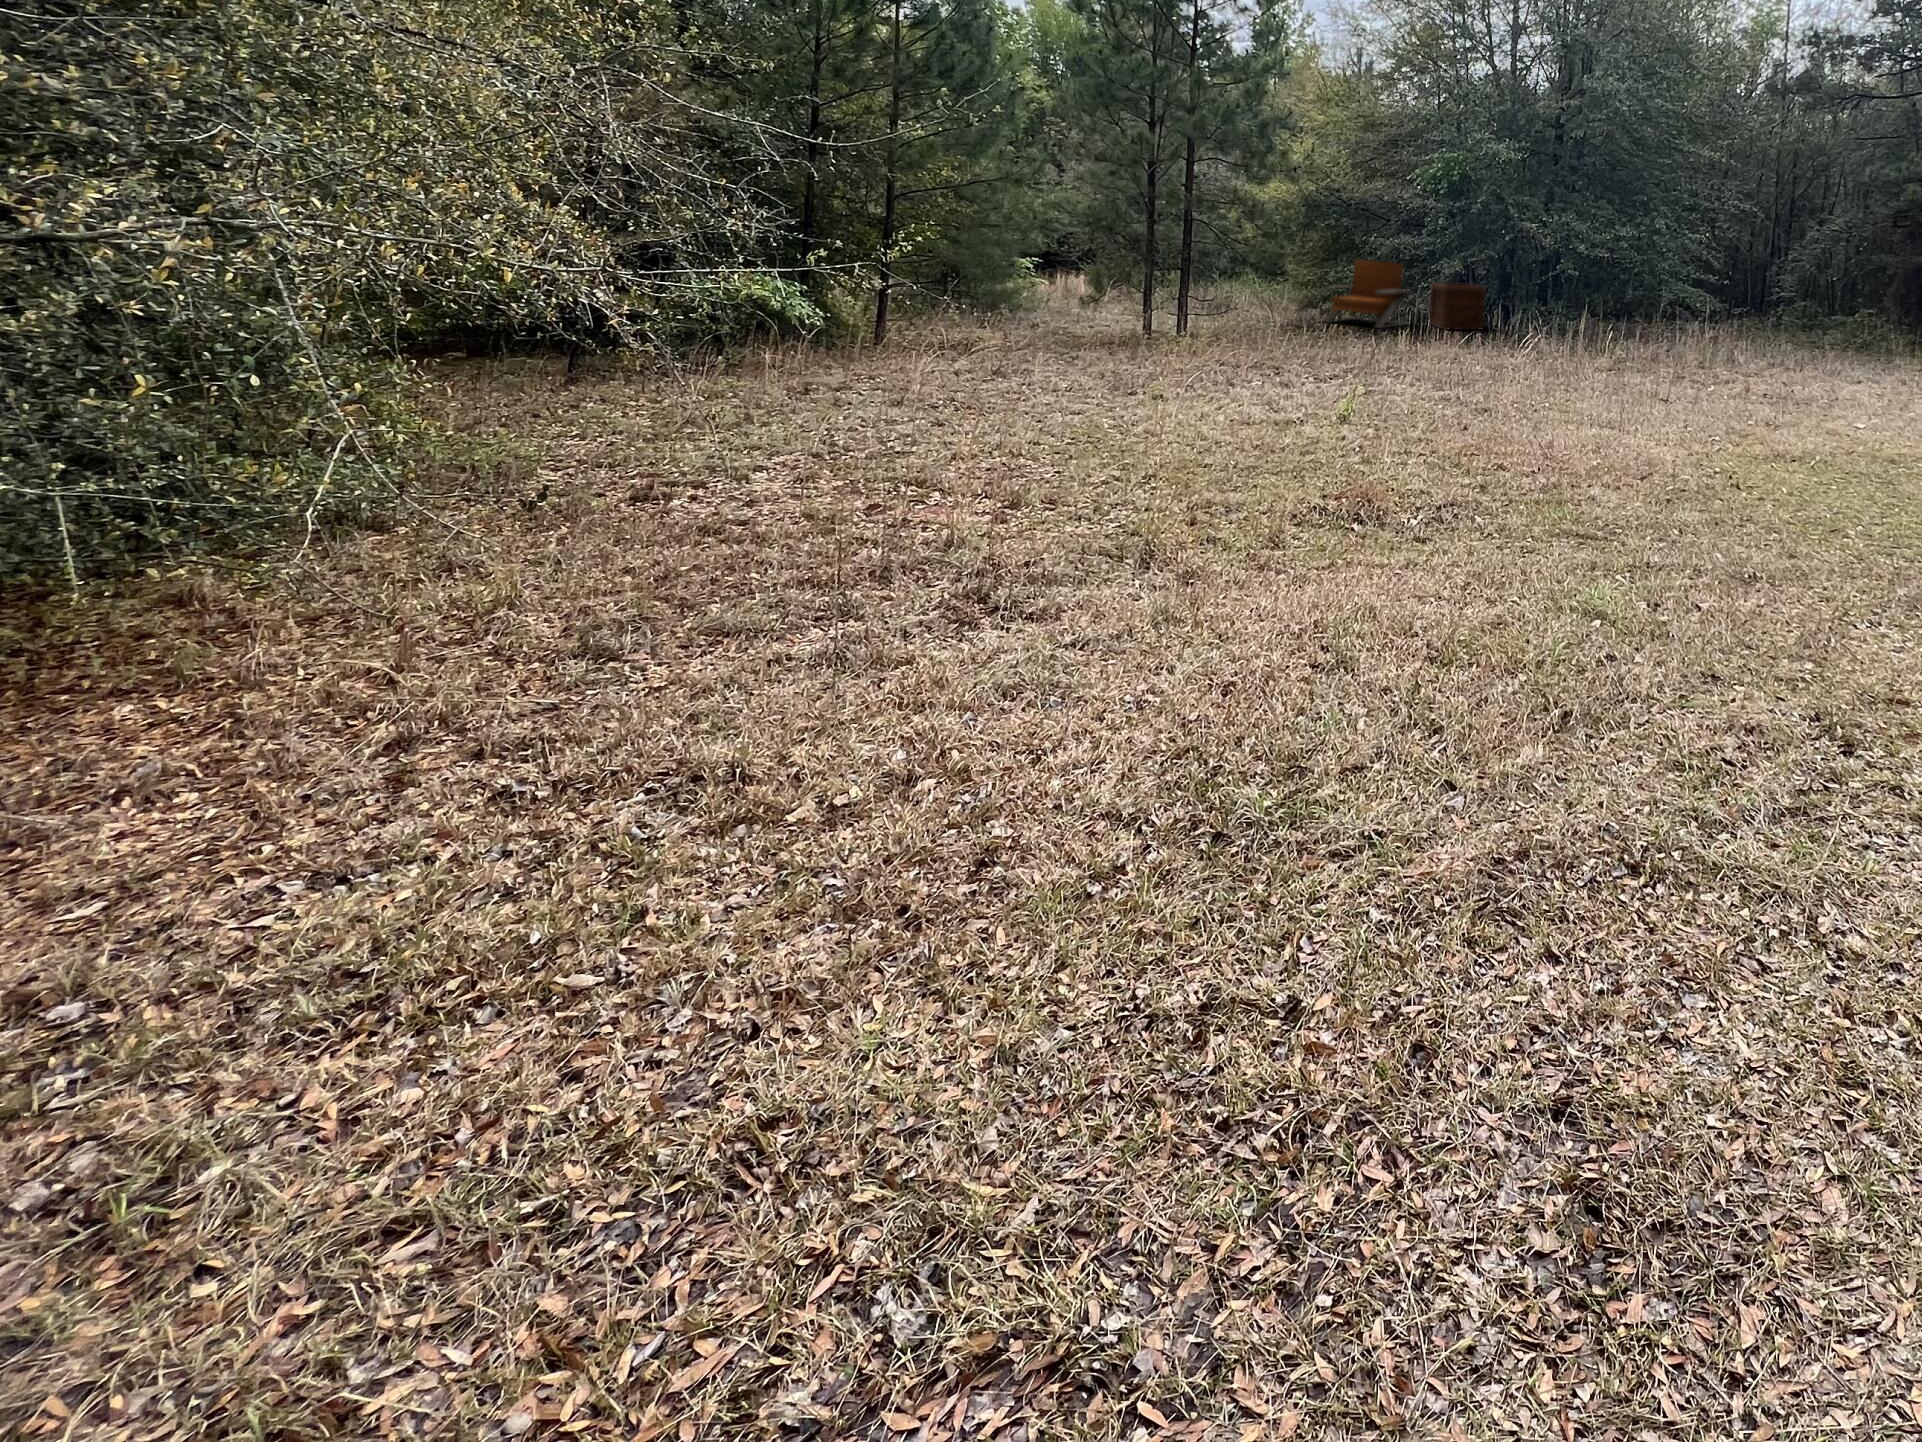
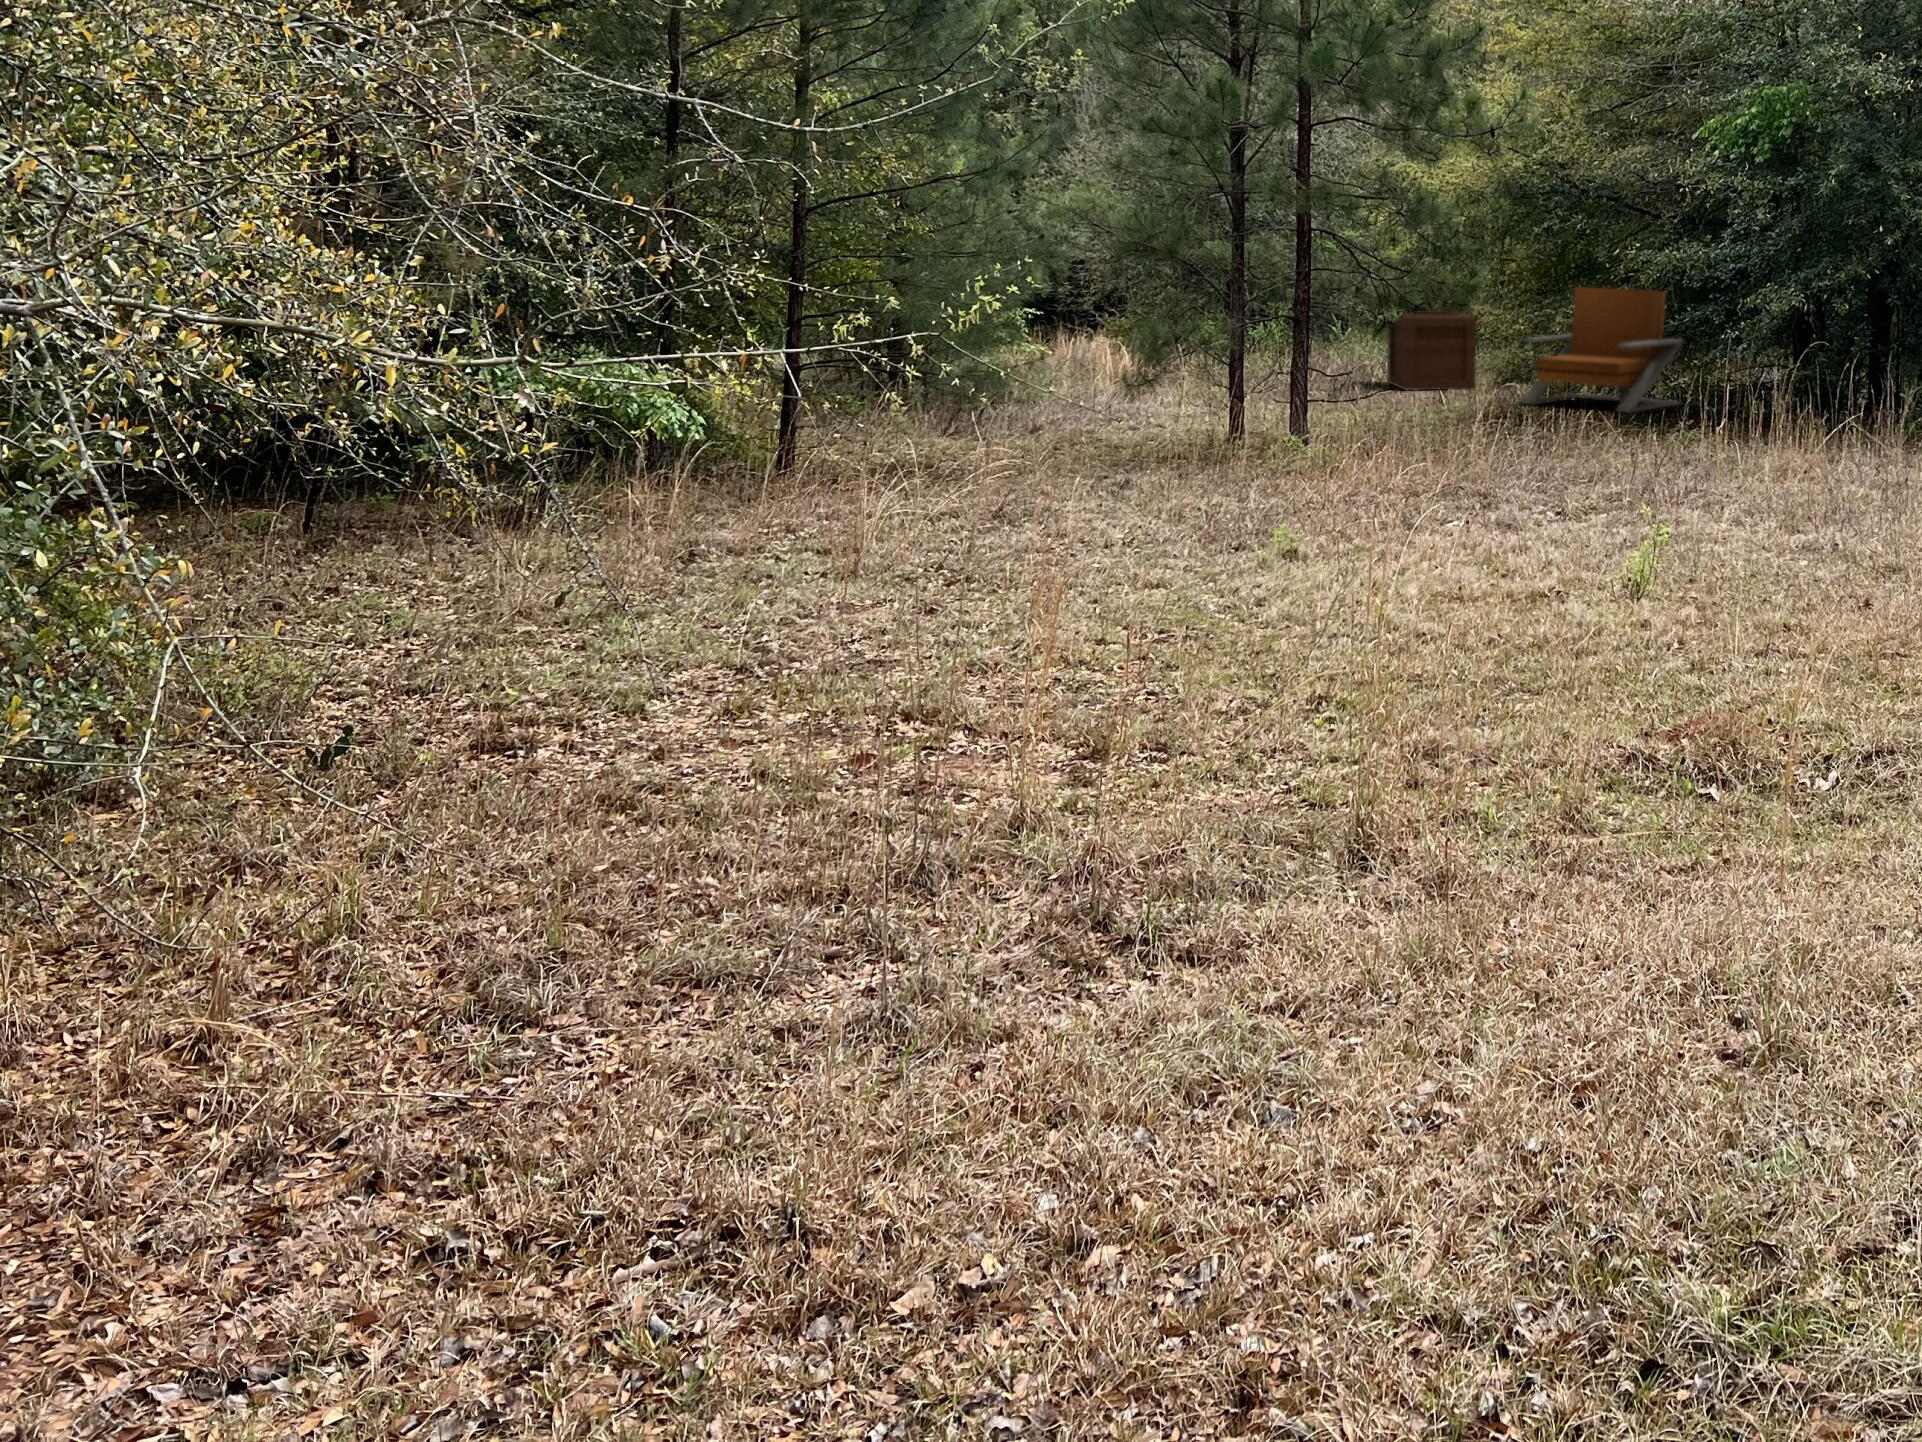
wooden crate: present [1429,283,1486,330] -> present [1387,311,1477,391]

